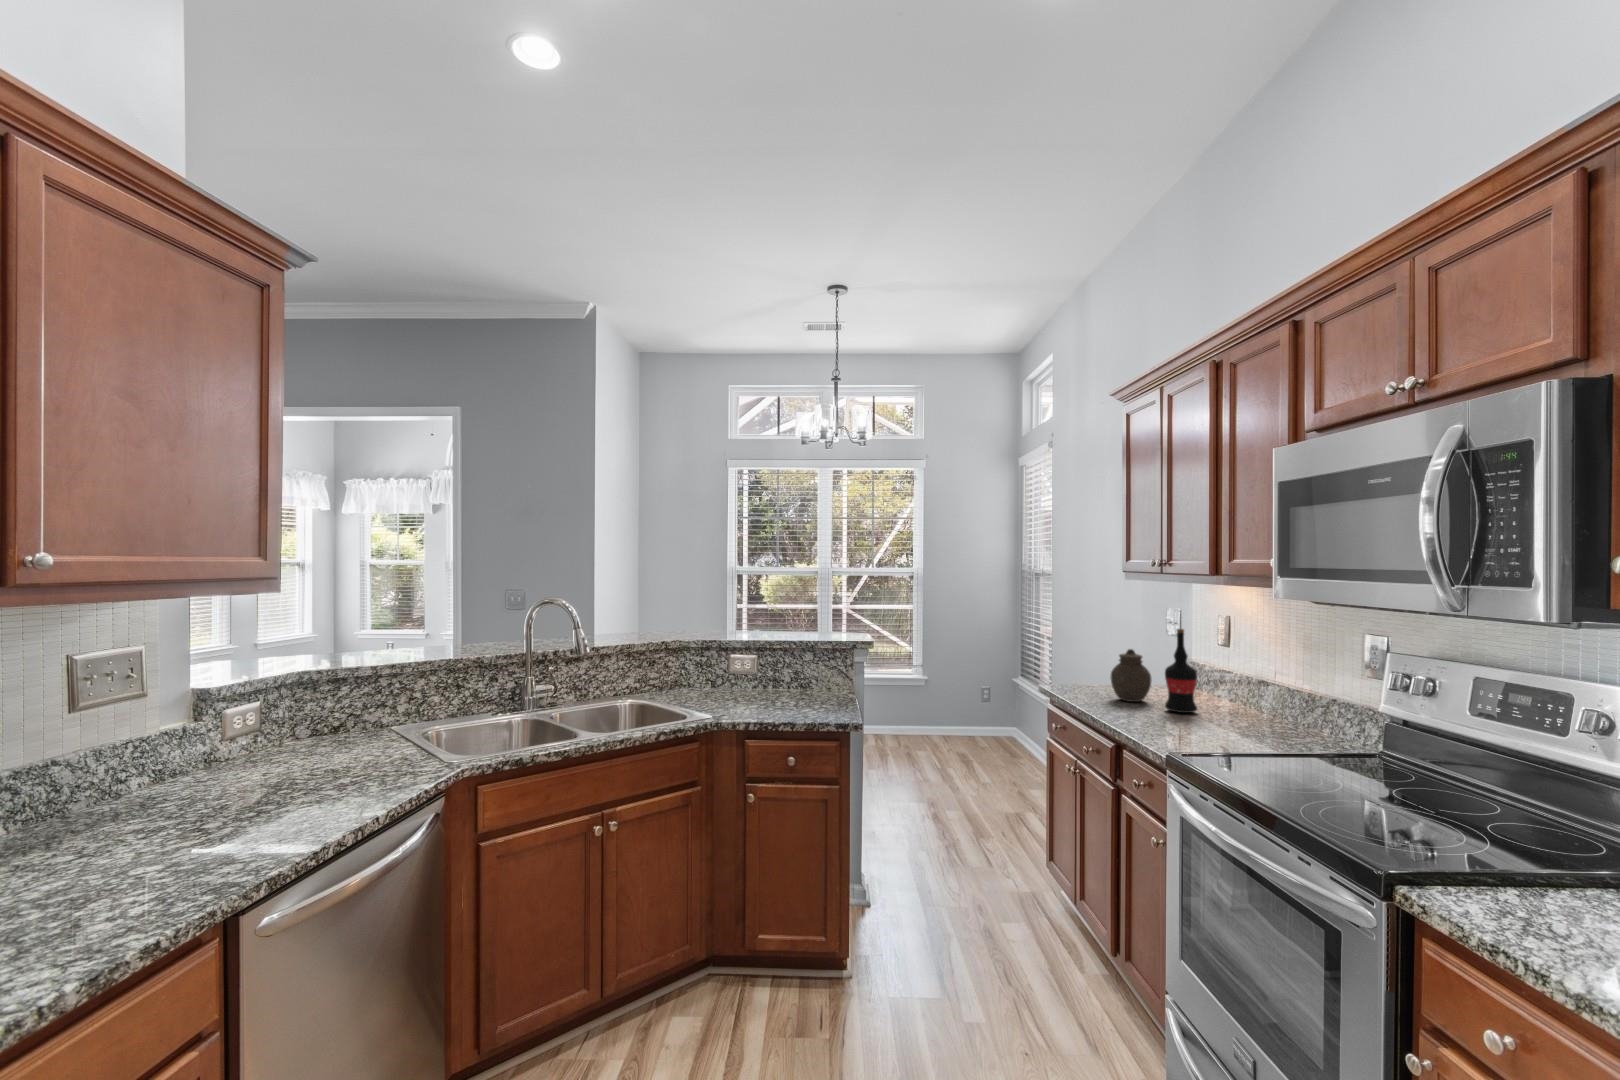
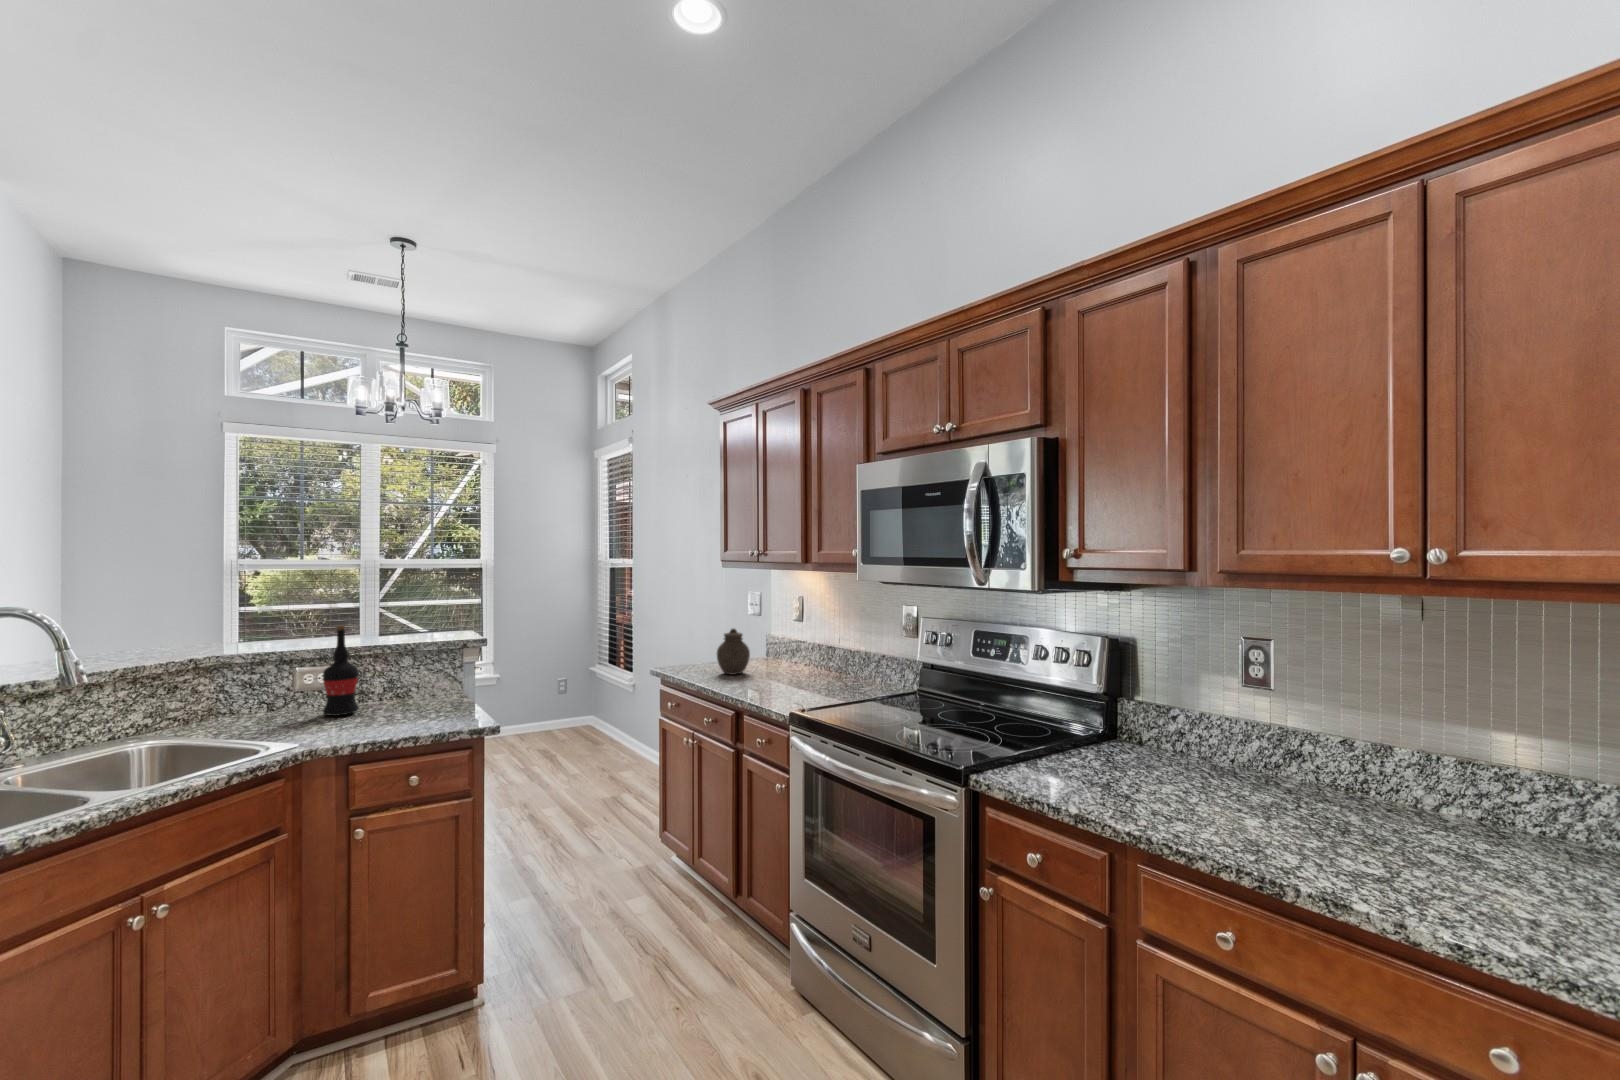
wine bottle: present [1165,629,1197,713] -> present [323,625,359,716]

